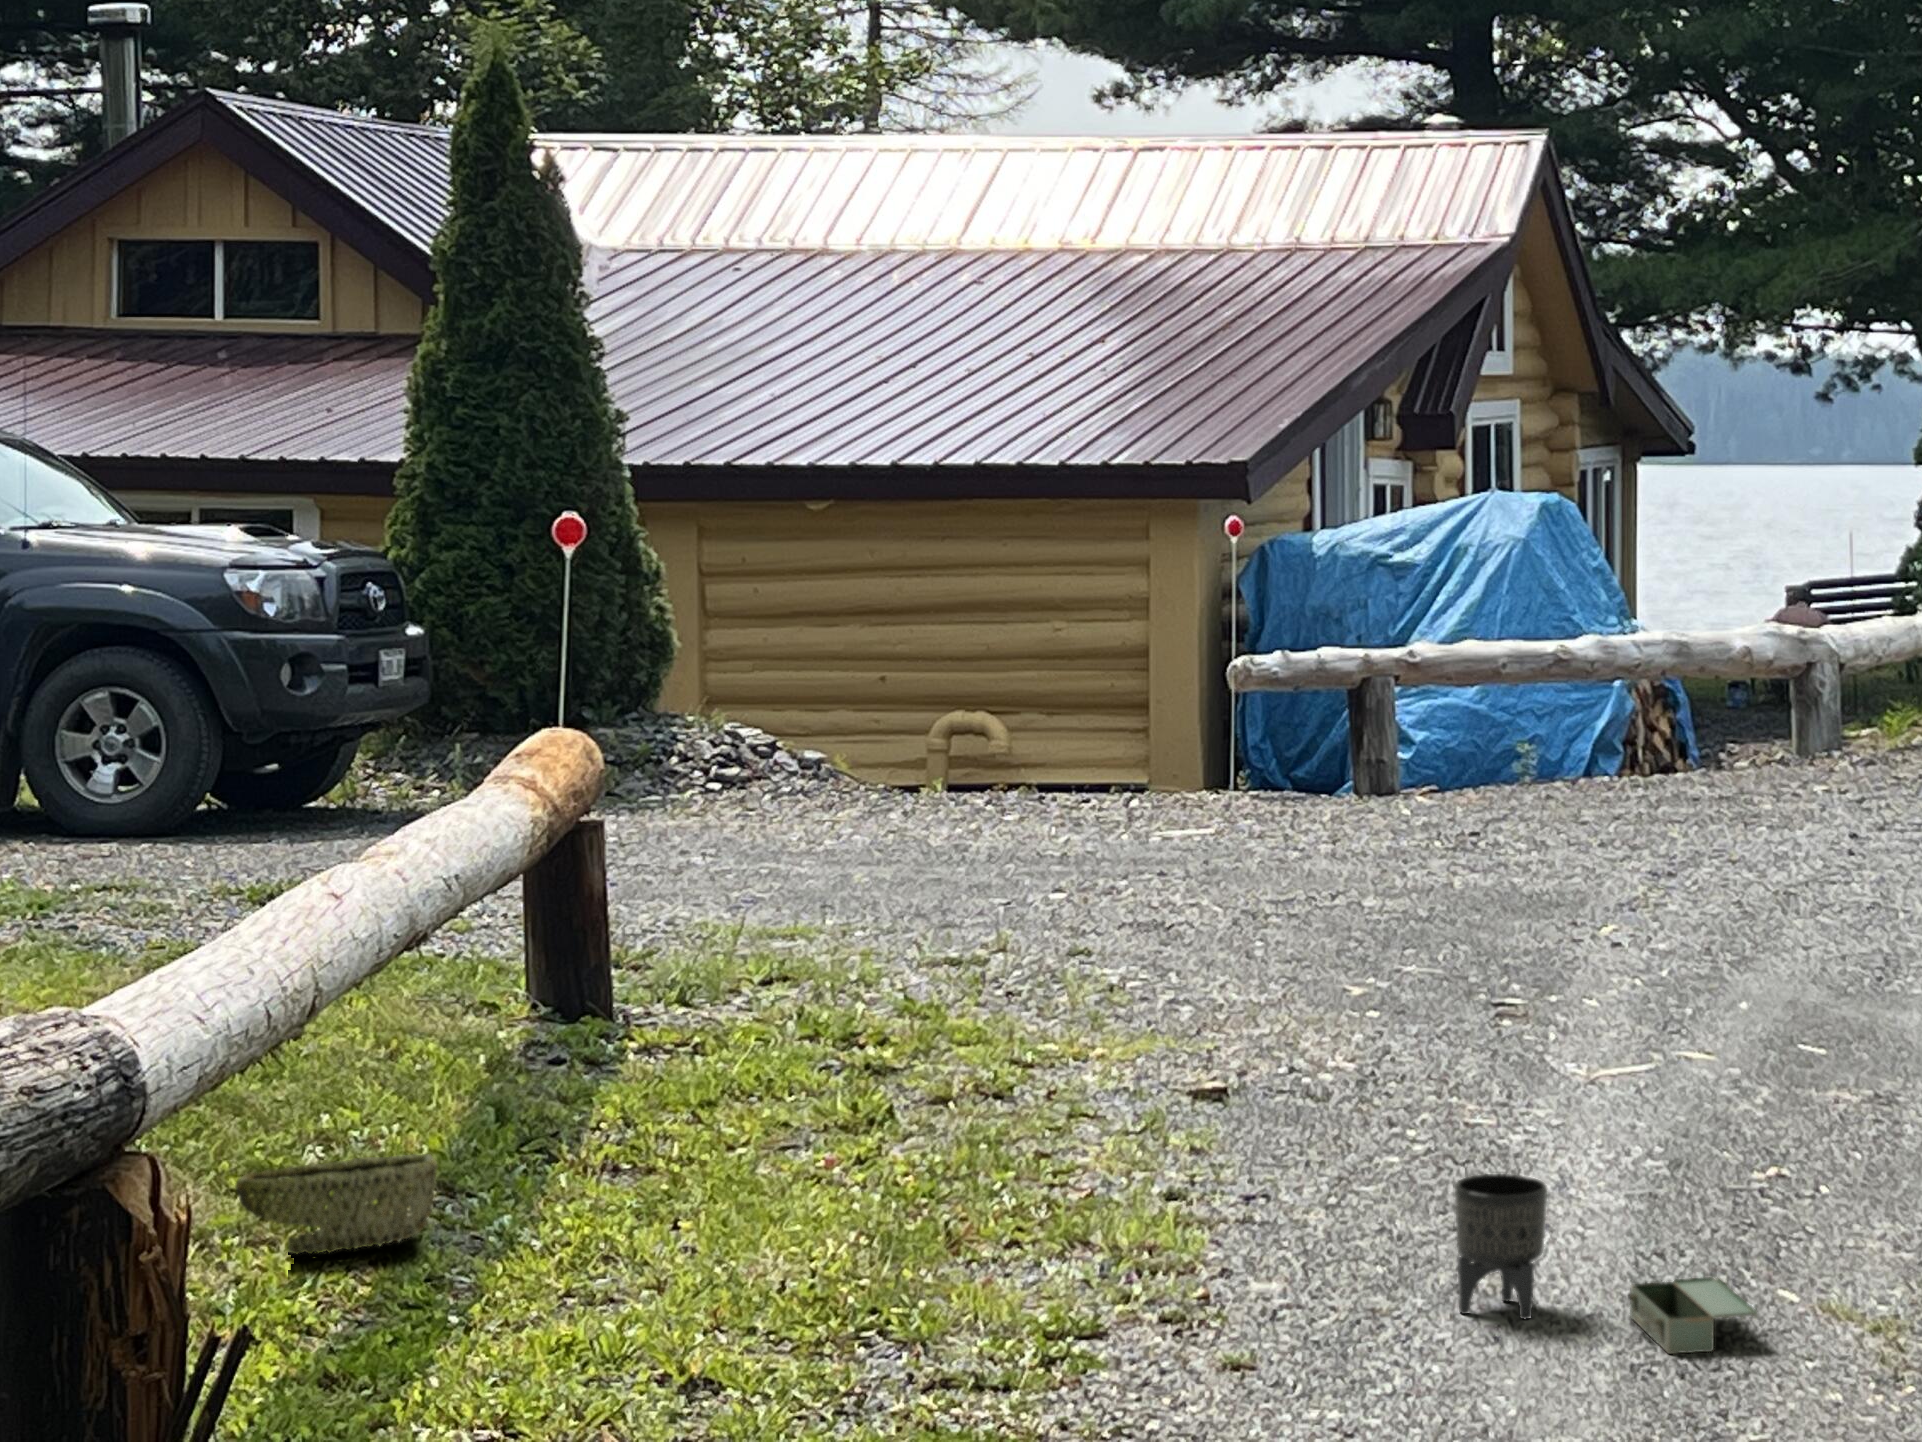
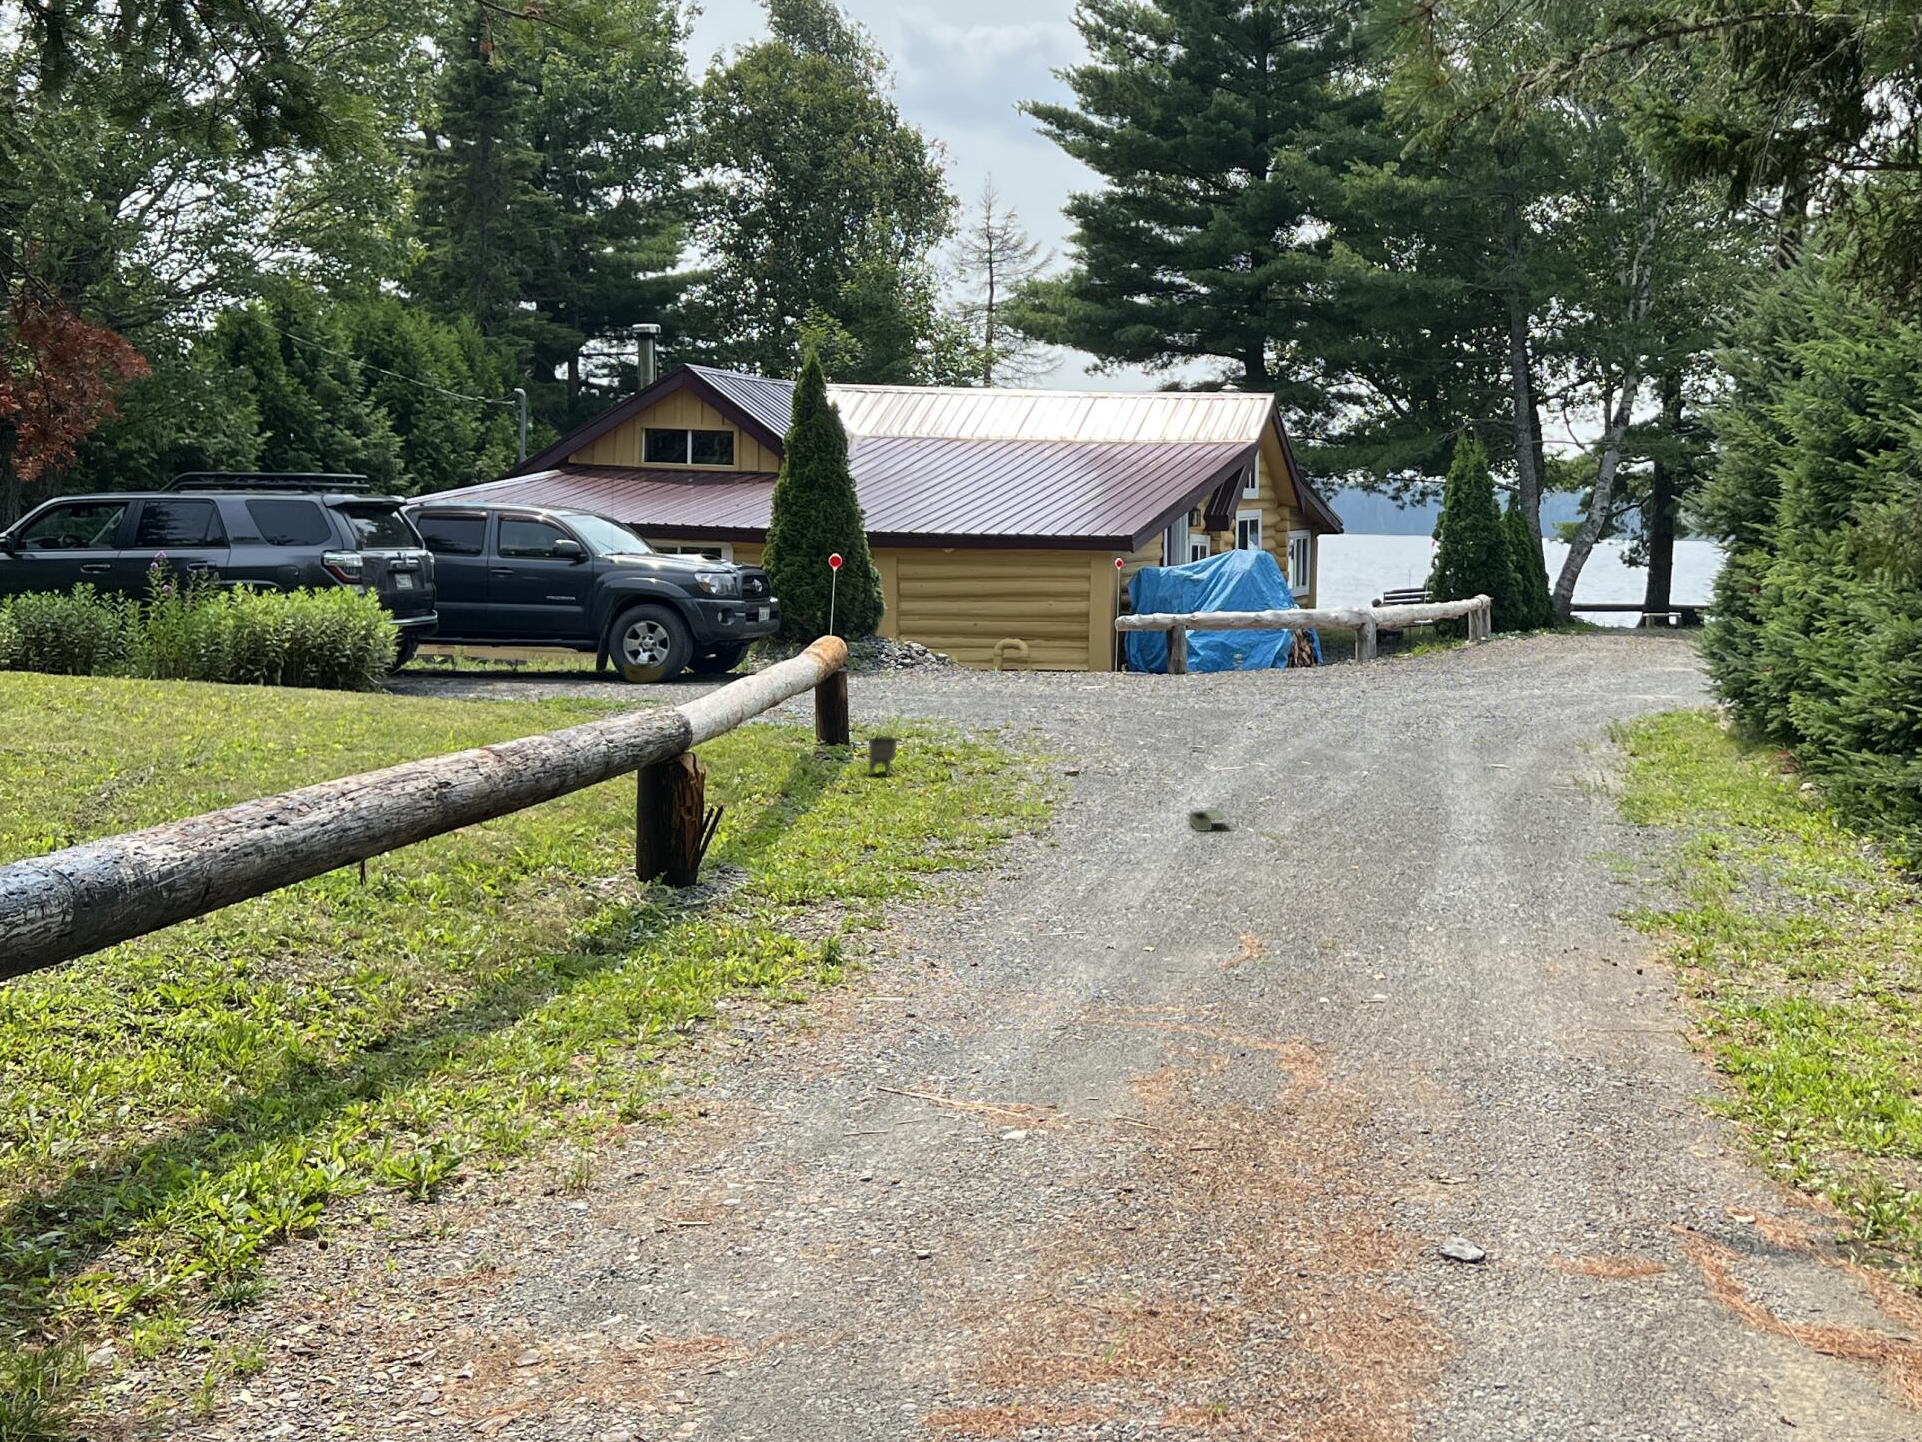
woven basket: present [235,1154,438,1254] -> present [624,663,665,683]
planter: present [1455,1174,1547,1319] -> present [869,737,897,776]

